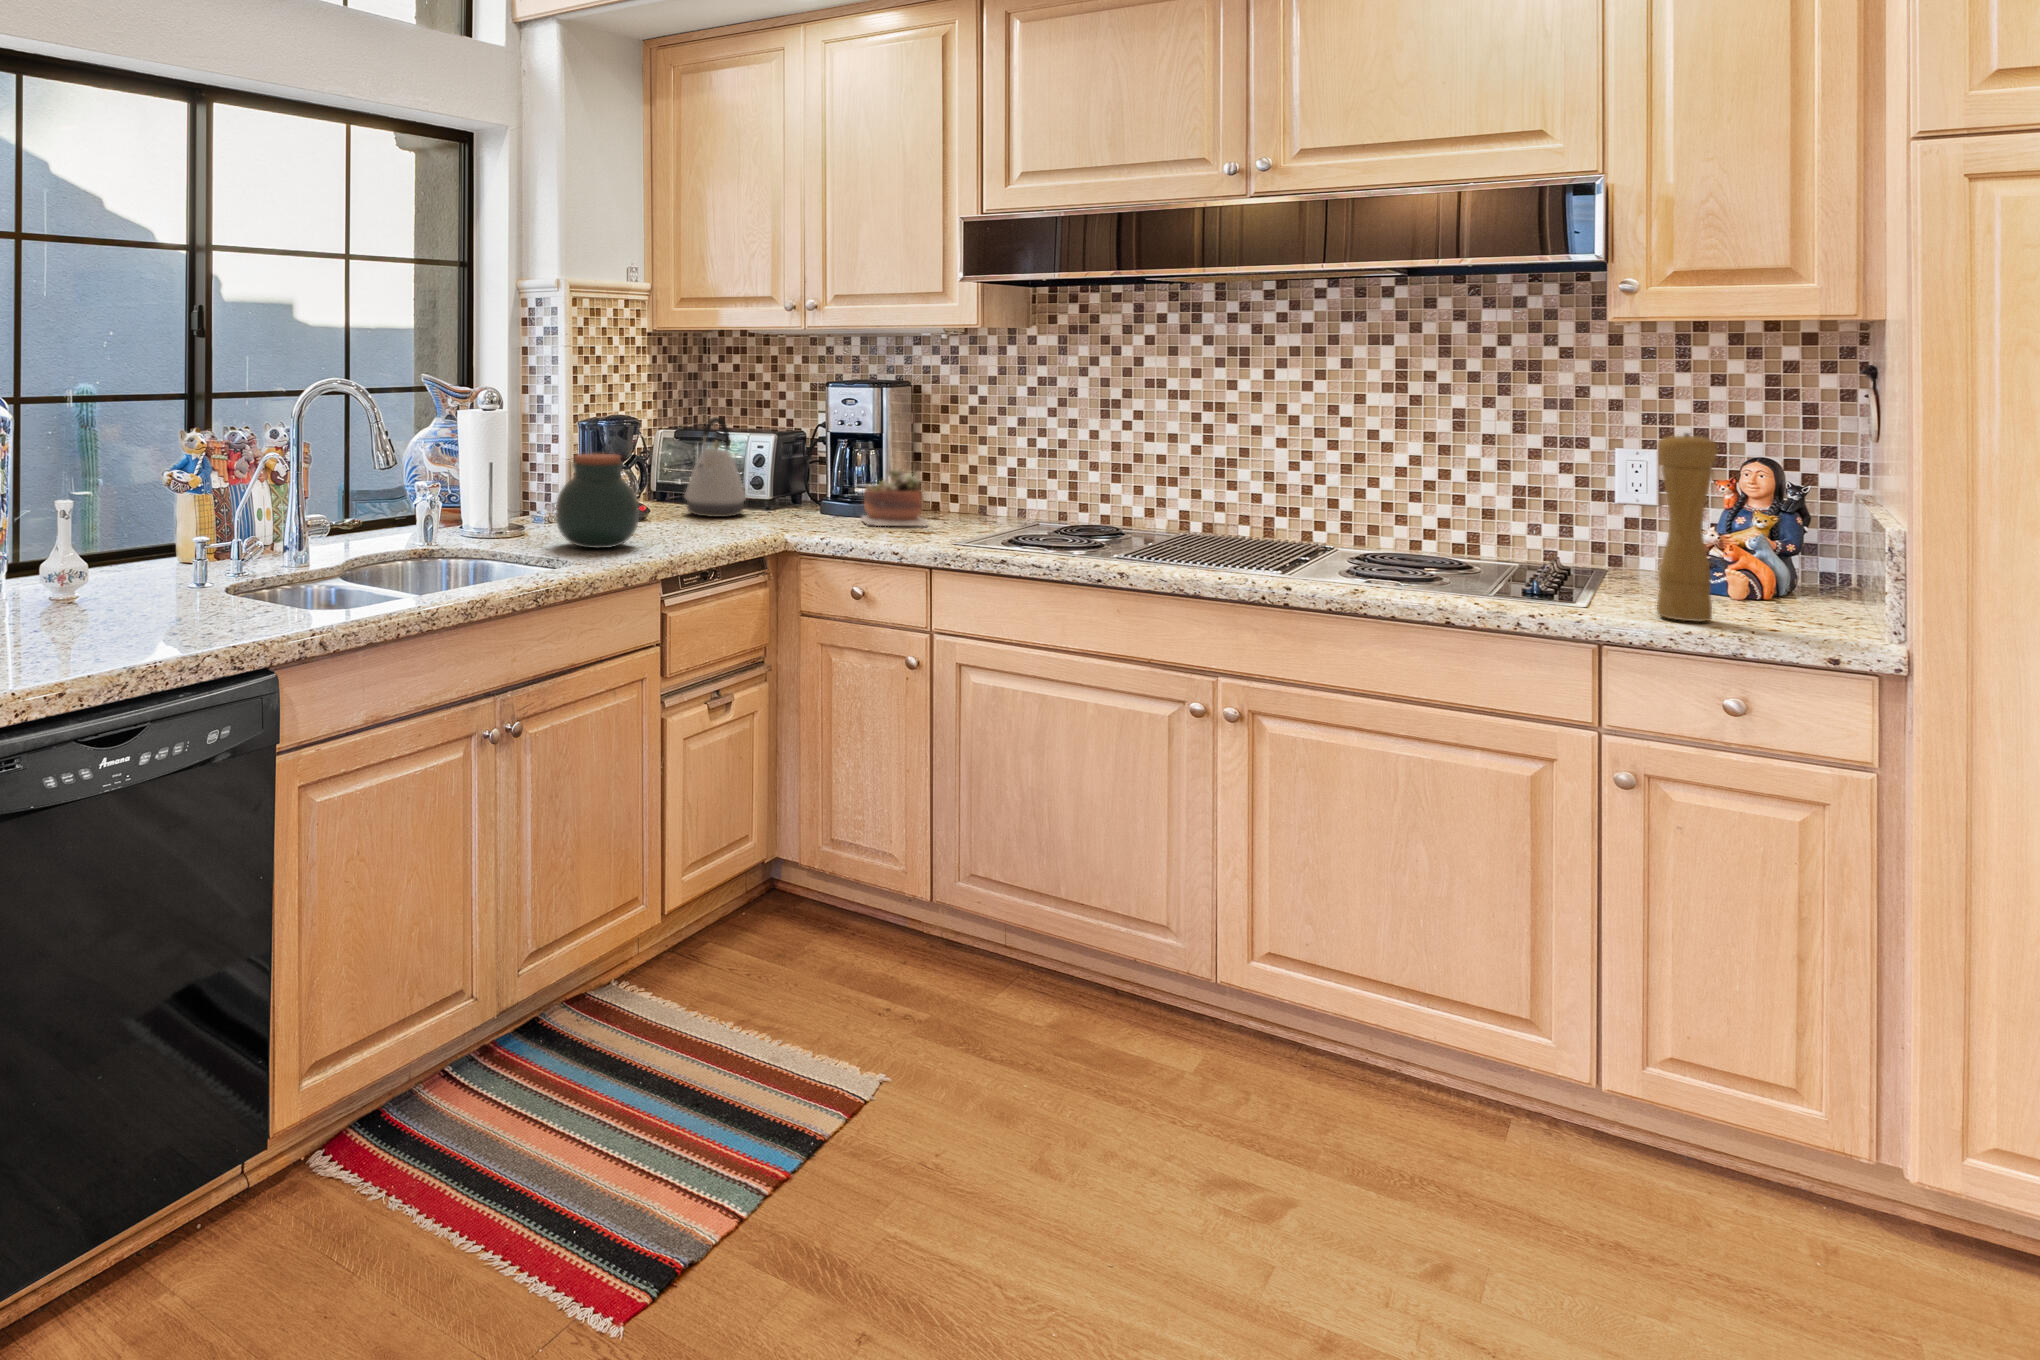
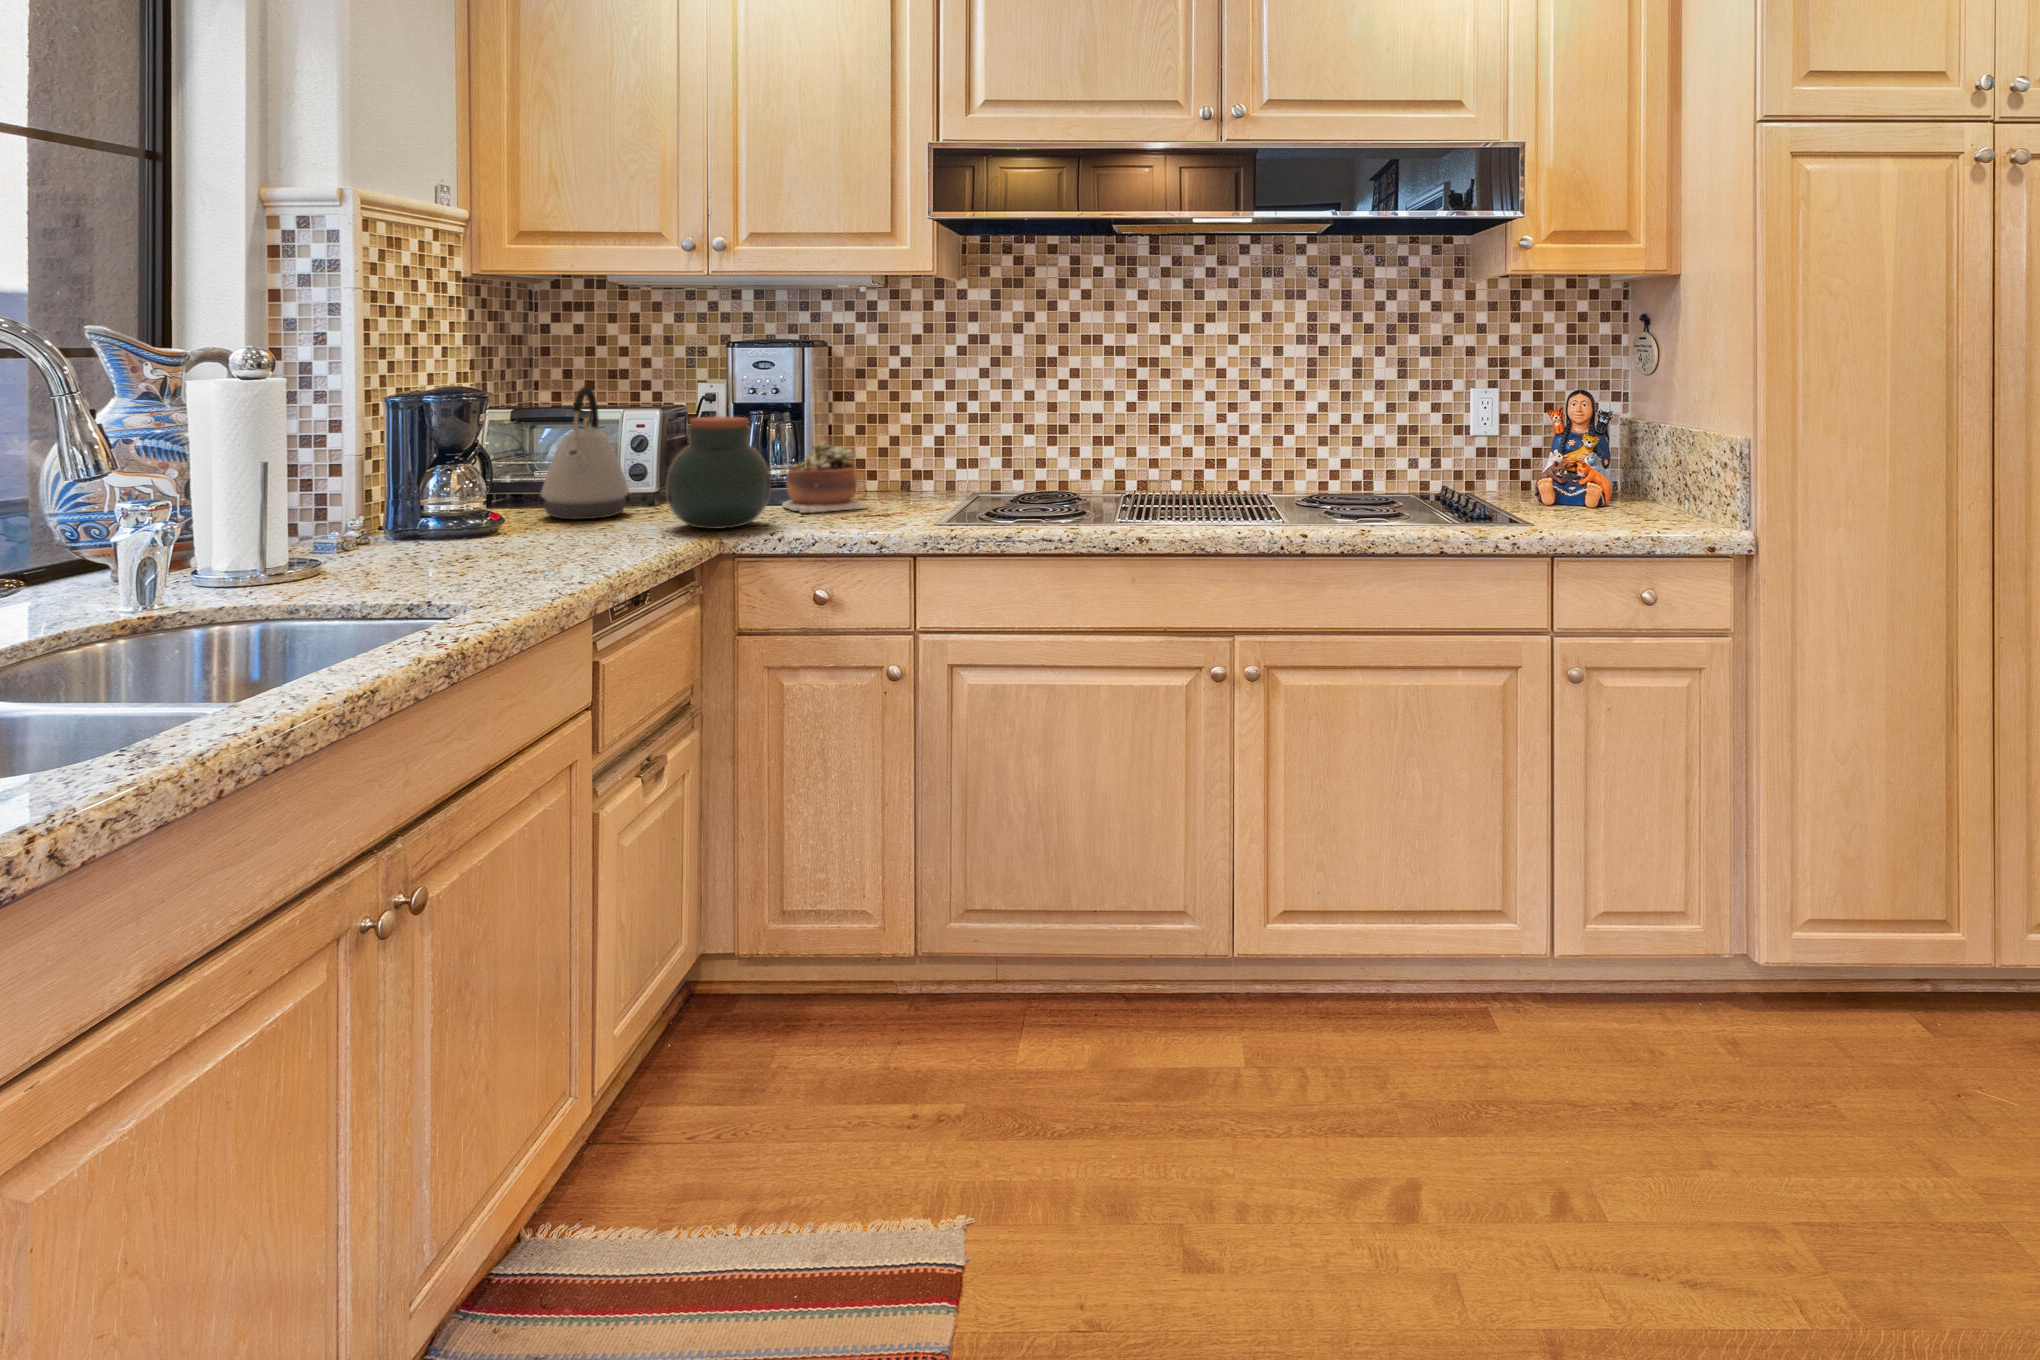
pepper mill: present [1657,433,1718,622] -> none [1590,372,1636,537]
jar: present [556,454,639,548] -> present [666,417,770,529]

